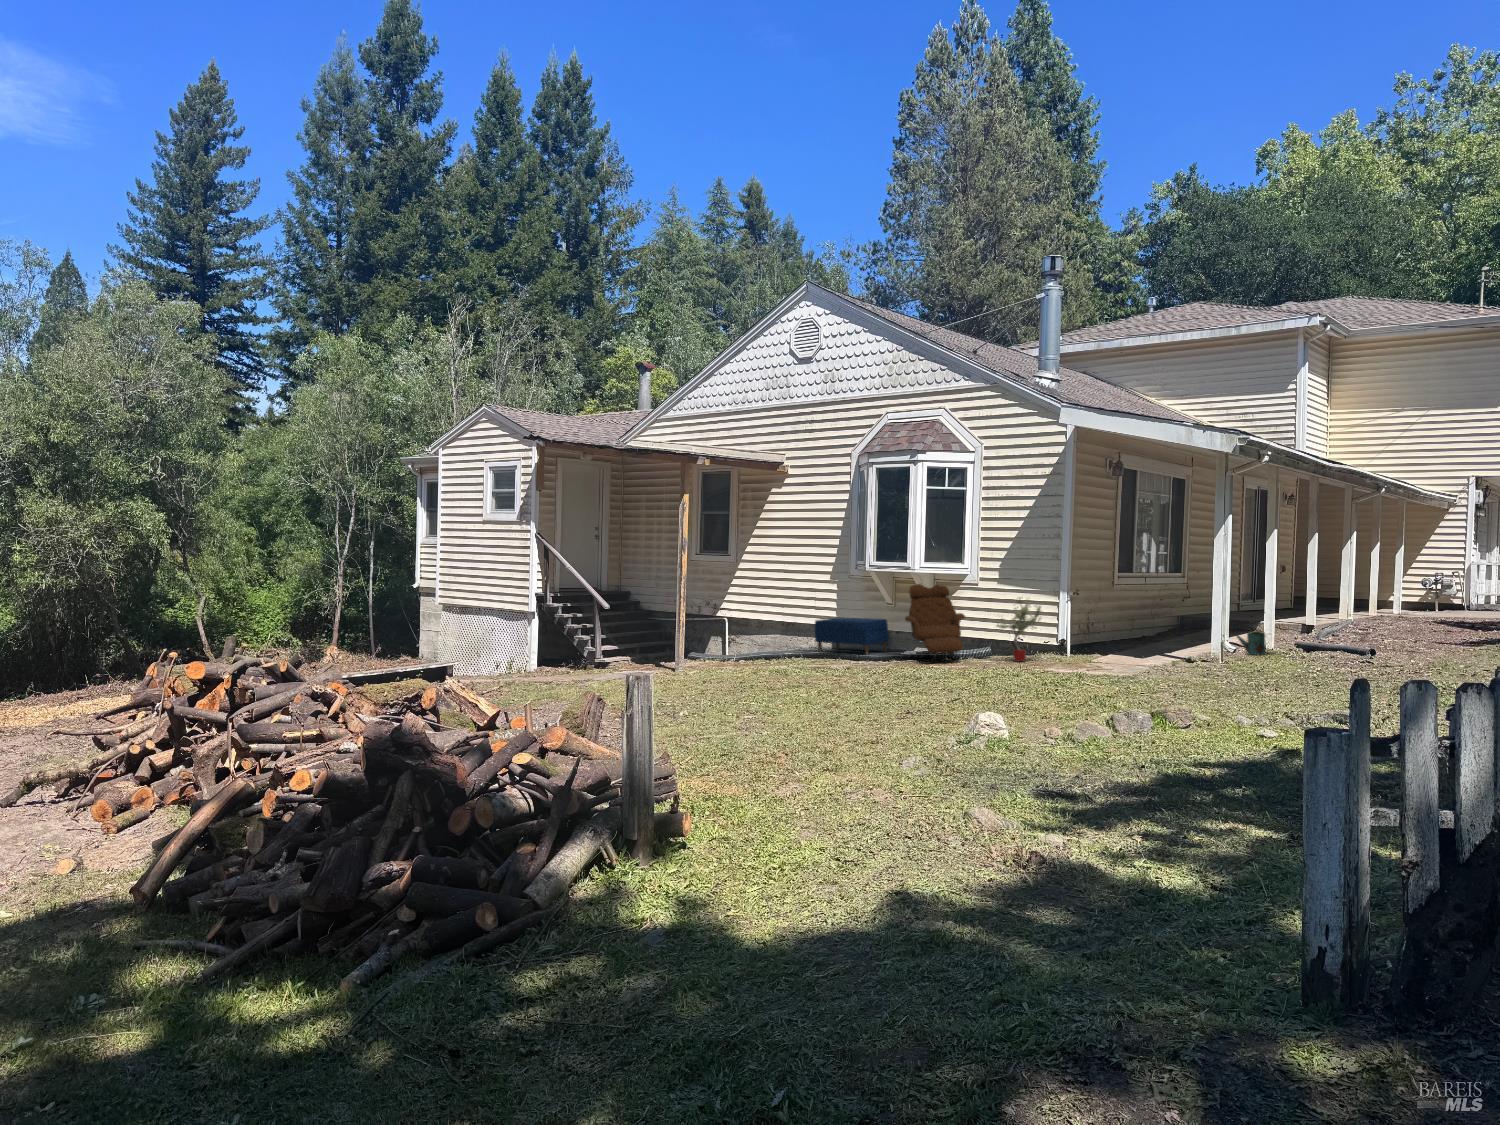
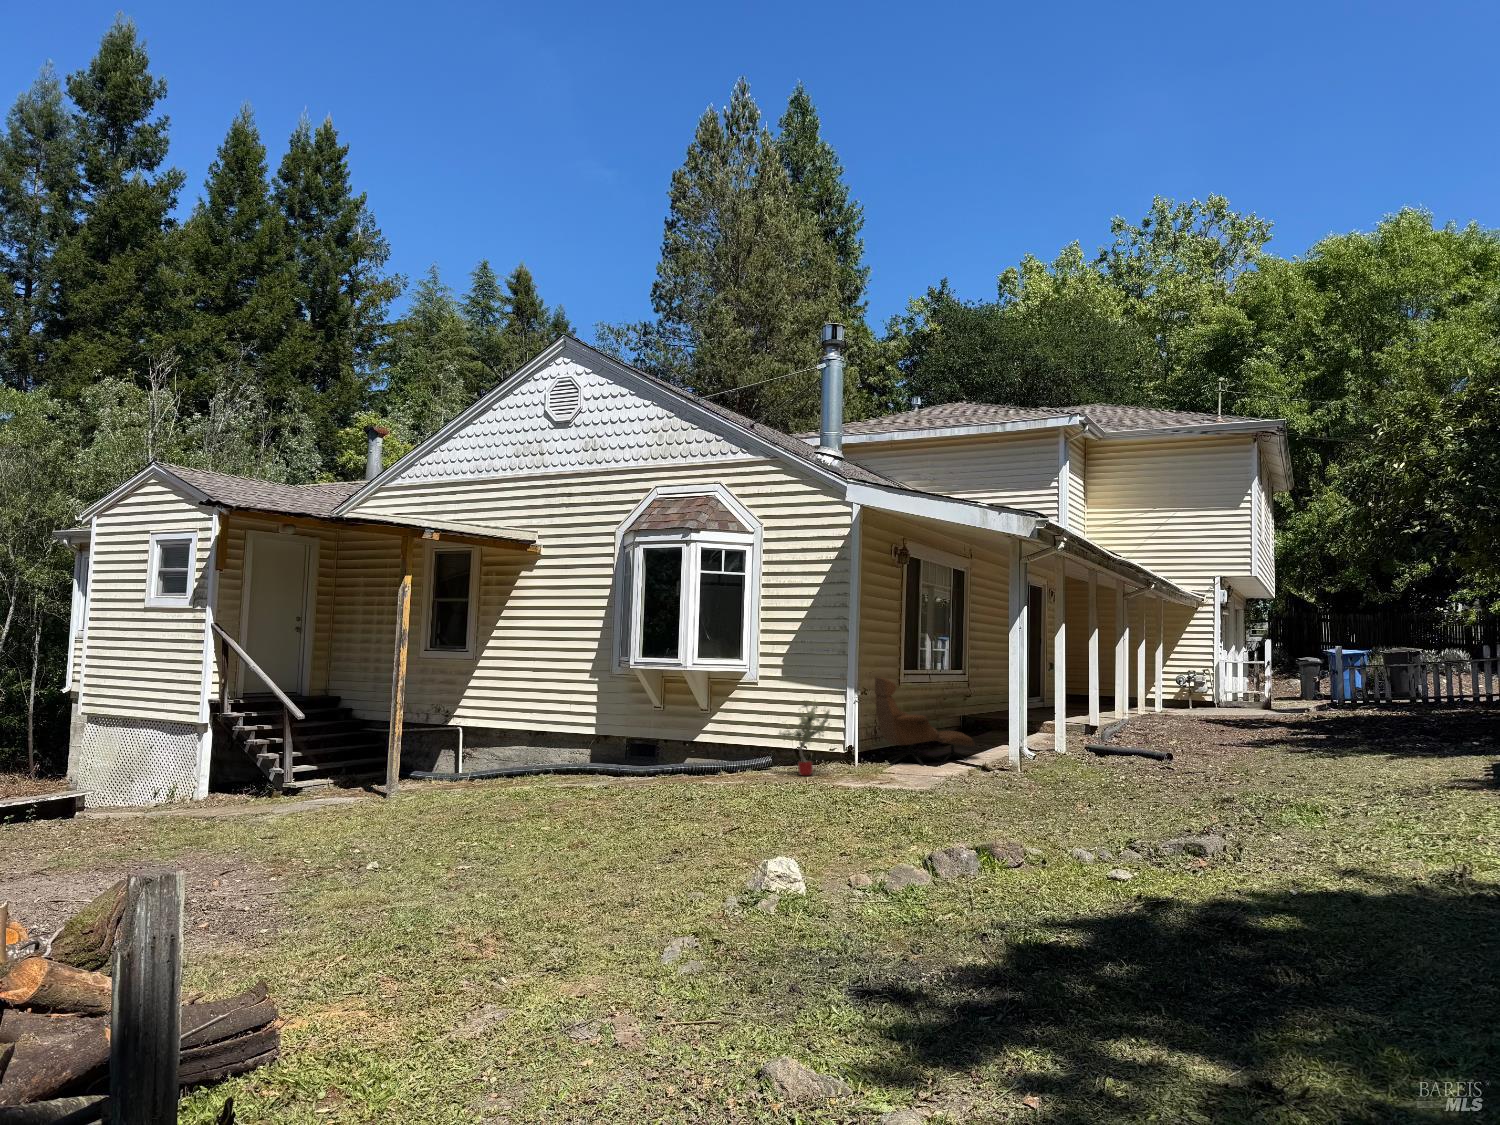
lounge chair: present [905,584,965,664] -> present [875,677,974,765]
bench: present [815,617,889,655] -> none [565,724,653,770]
watering can: present [1231,629,1266,655] -> none [1031,733,1075,763]

